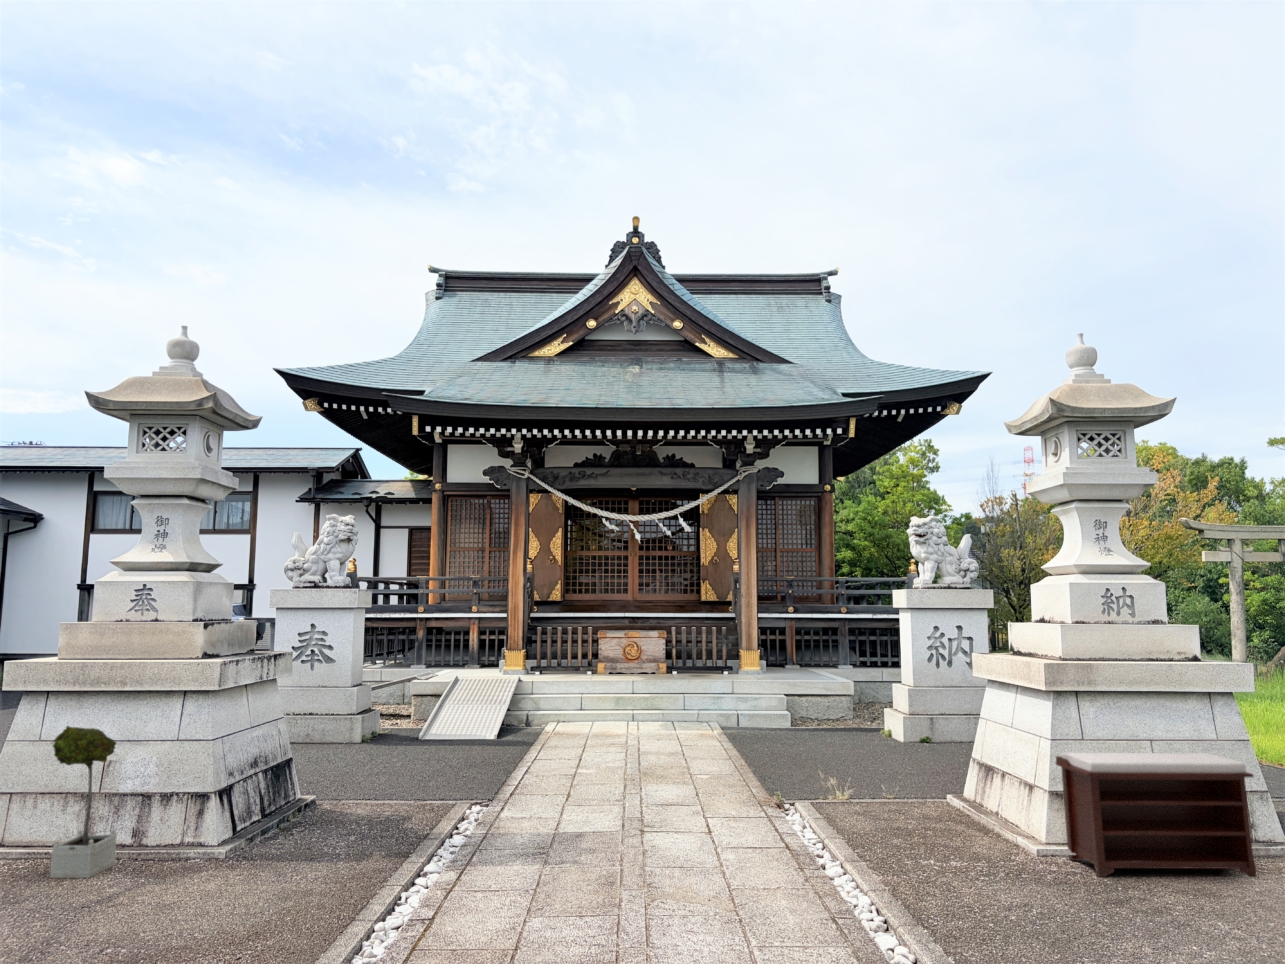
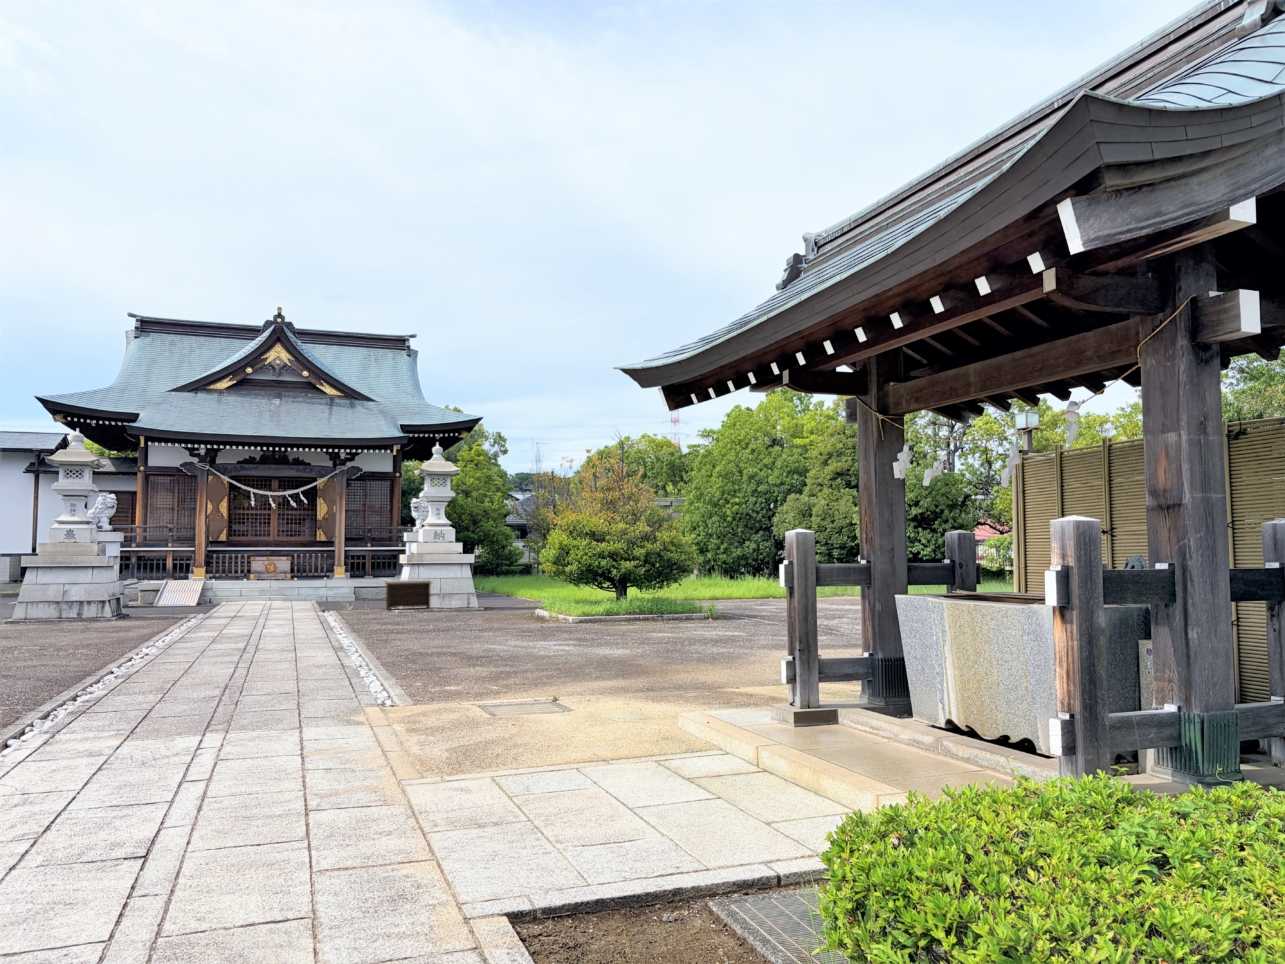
potted tree: present [50,726,117,878] -> none [53,578,75,622]

